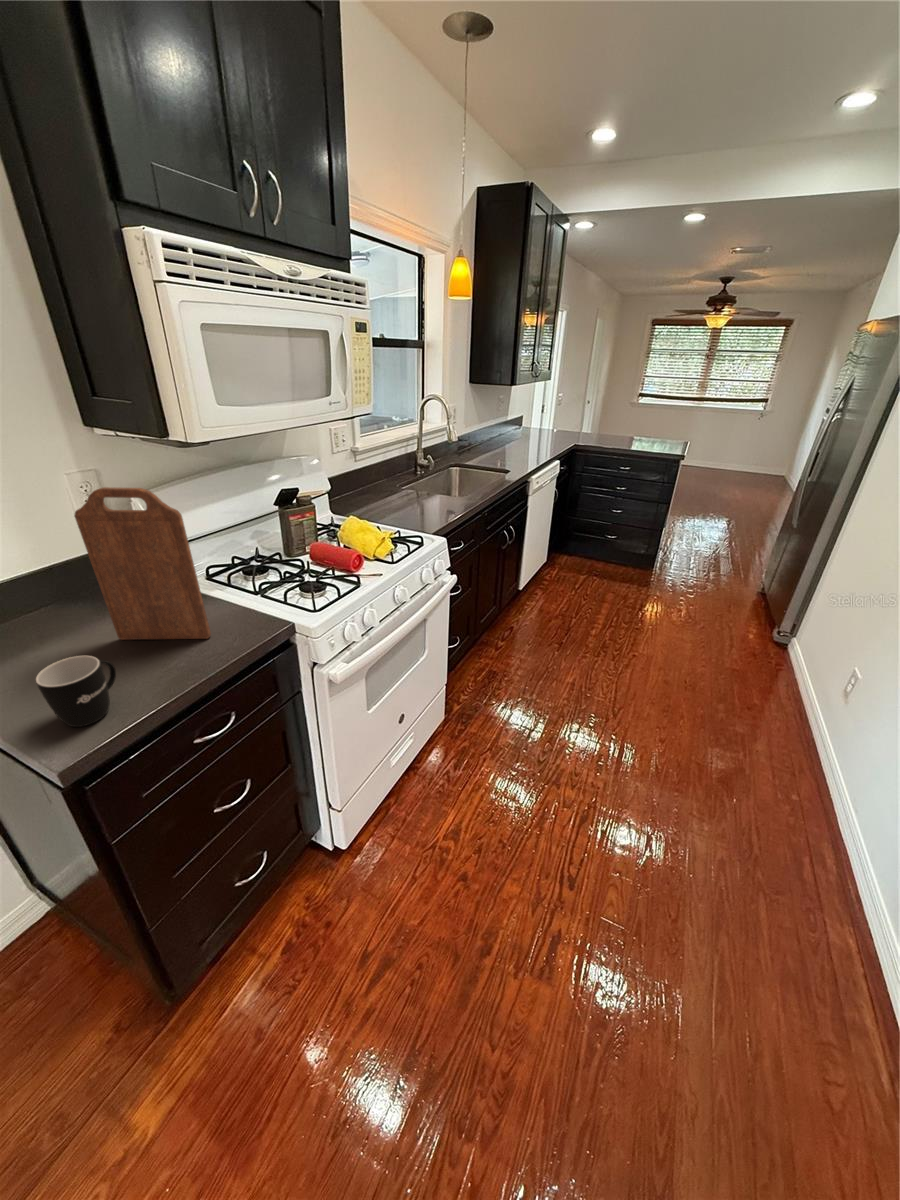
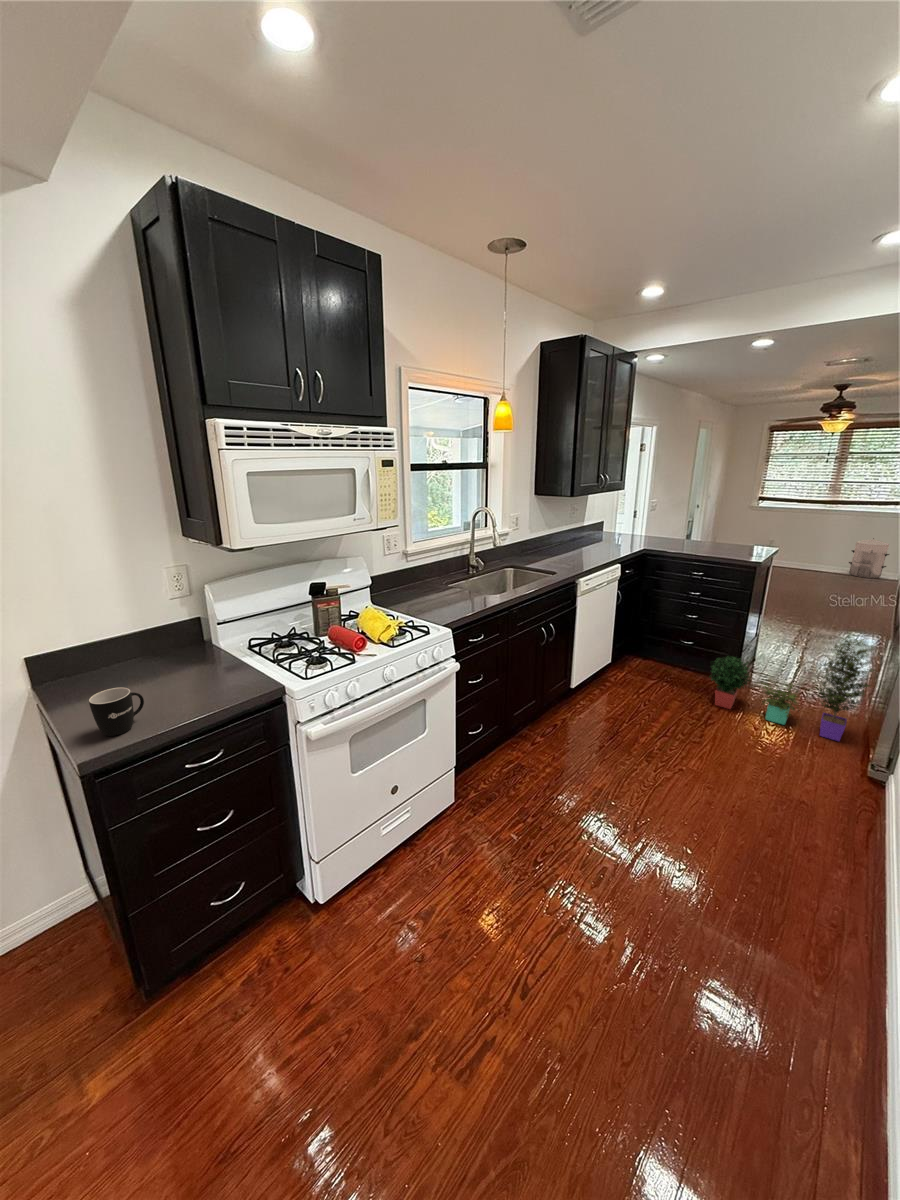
waste bin: none [709,434,741,470] -> present [849,538,889,578]
cutting board: present [74,487,211,640] -> none [148,578,224,690]
potted plant: none [638,524,781,615] -> present [710,639,873,741]

